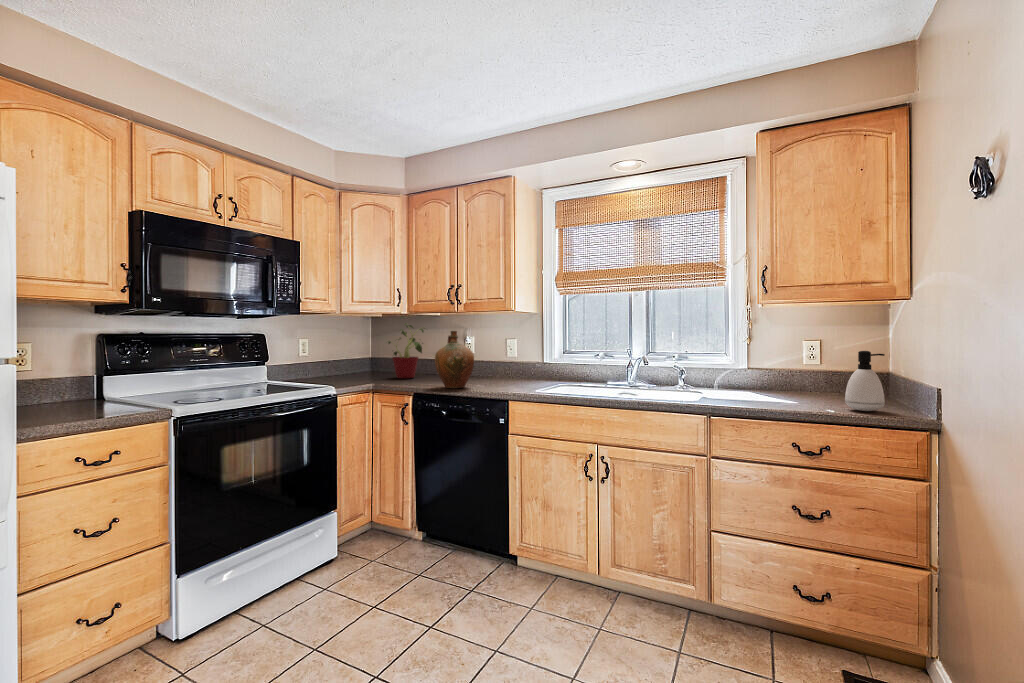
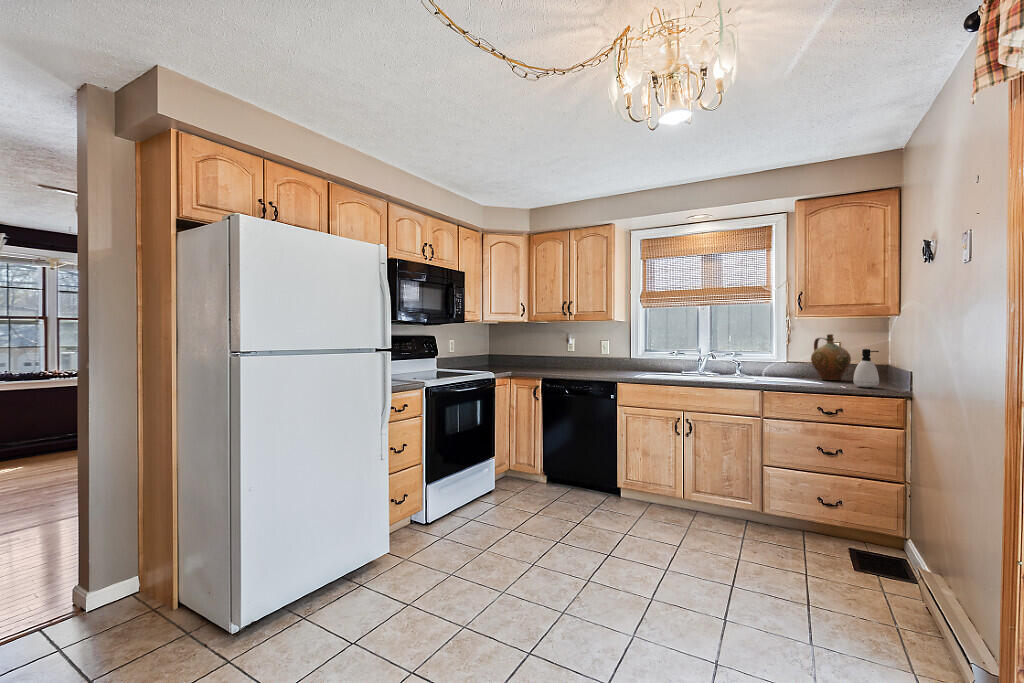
potted plant: present [388,323,425,378] -> none [514,328,542,368]
ceramic jug: present [435,331,474,388] -> present [811,334,851,380]

